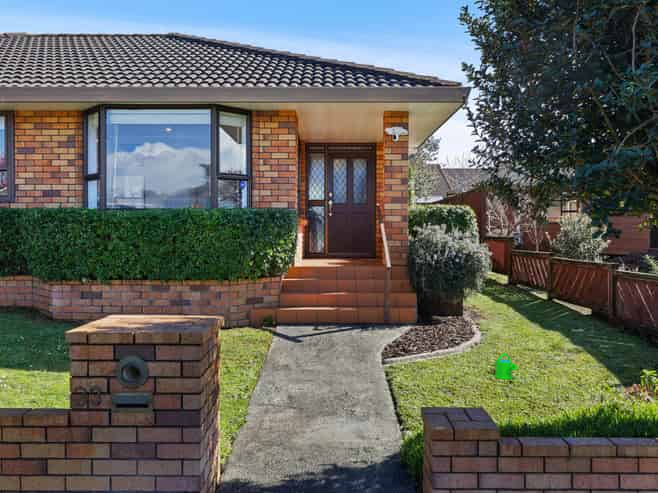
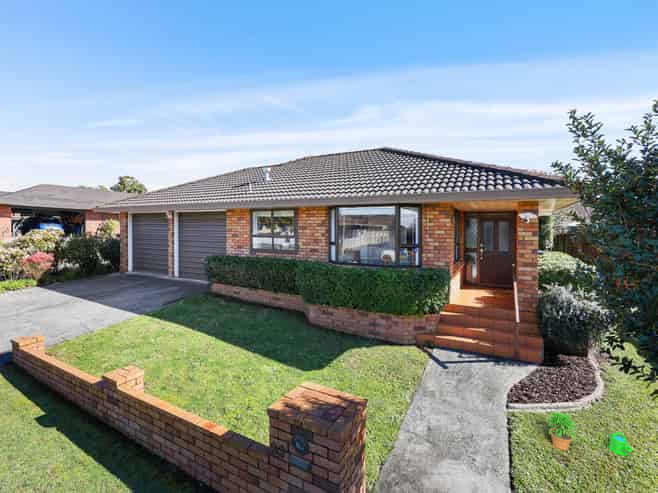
potted plant: none [429,339,468,386] -> present [546,412,576,450]

